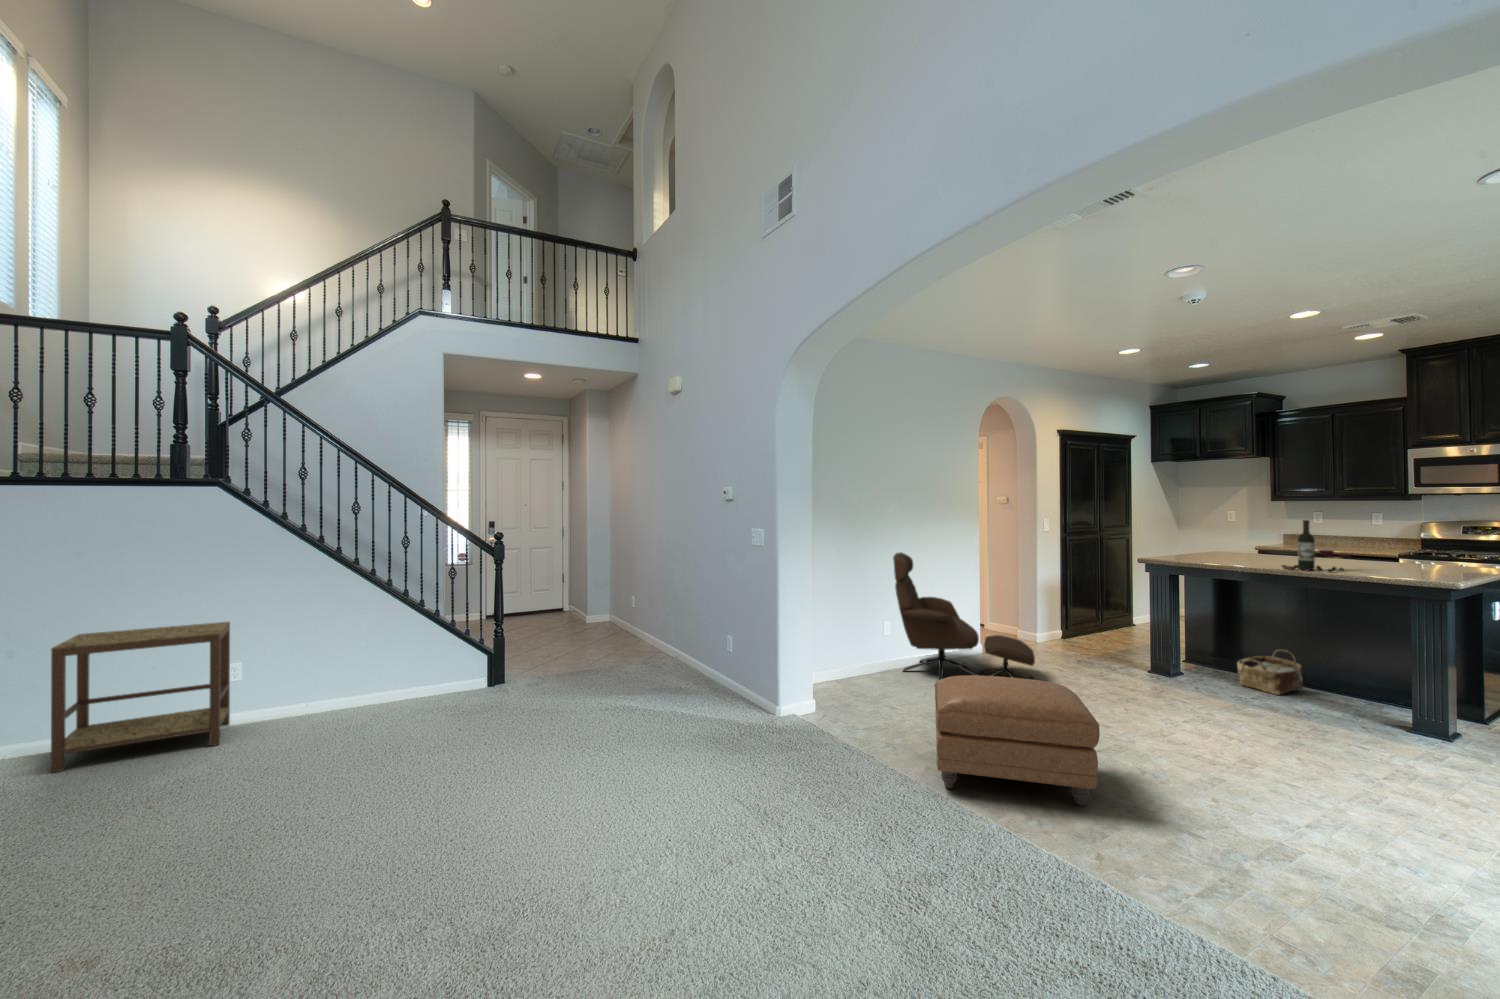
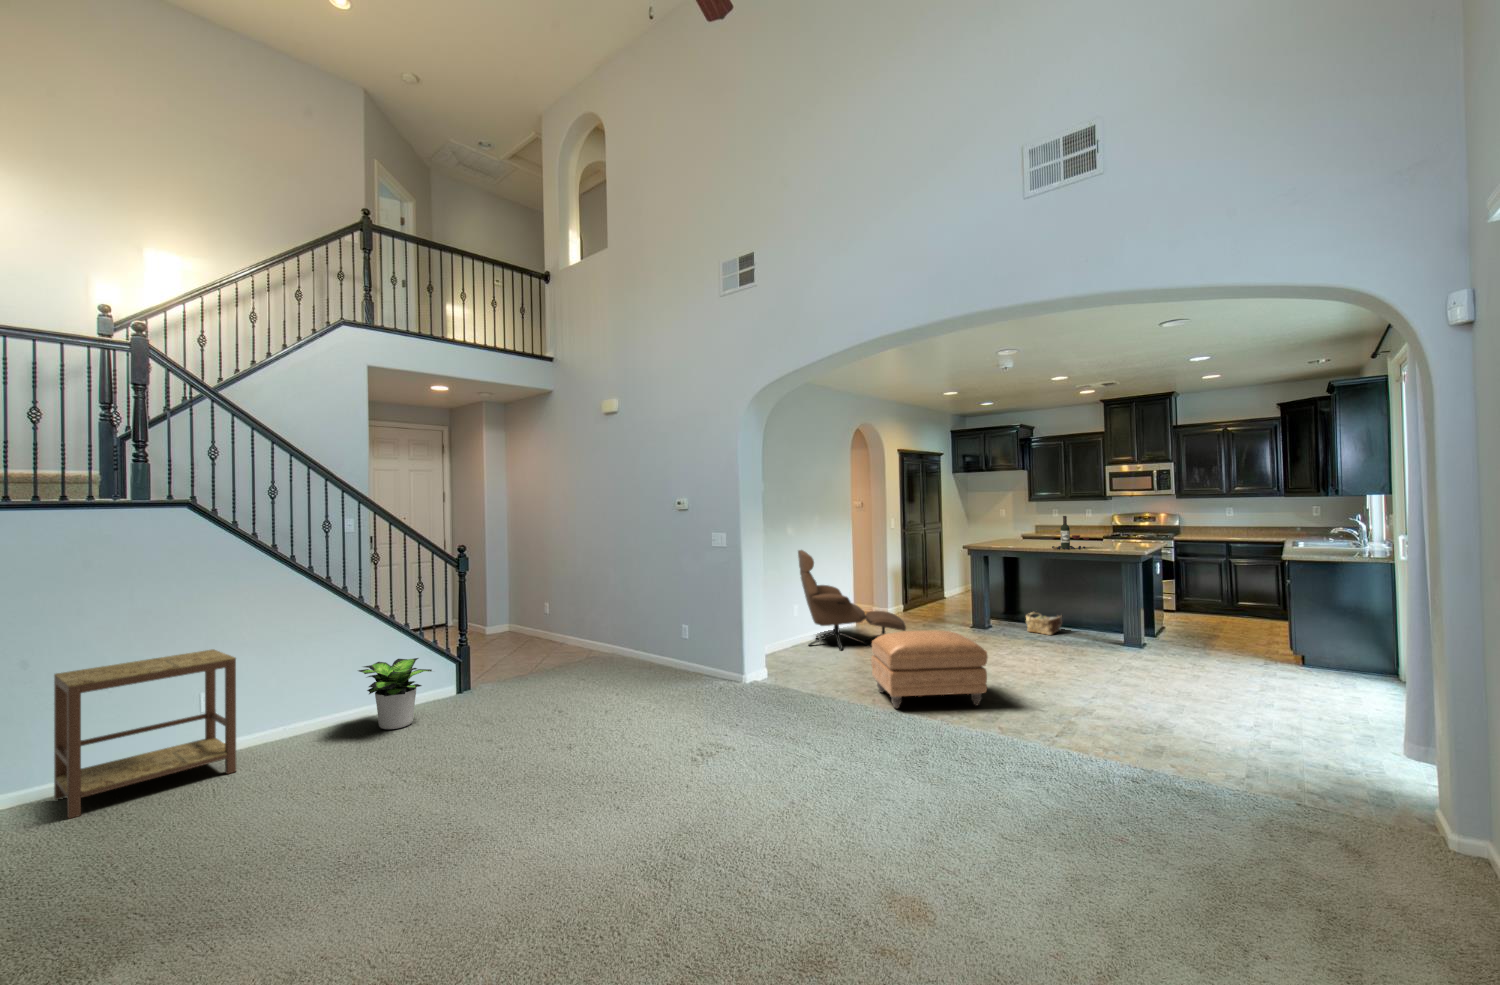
potted plant: none [358,644,441,718] -> present [359,658,432,729]

